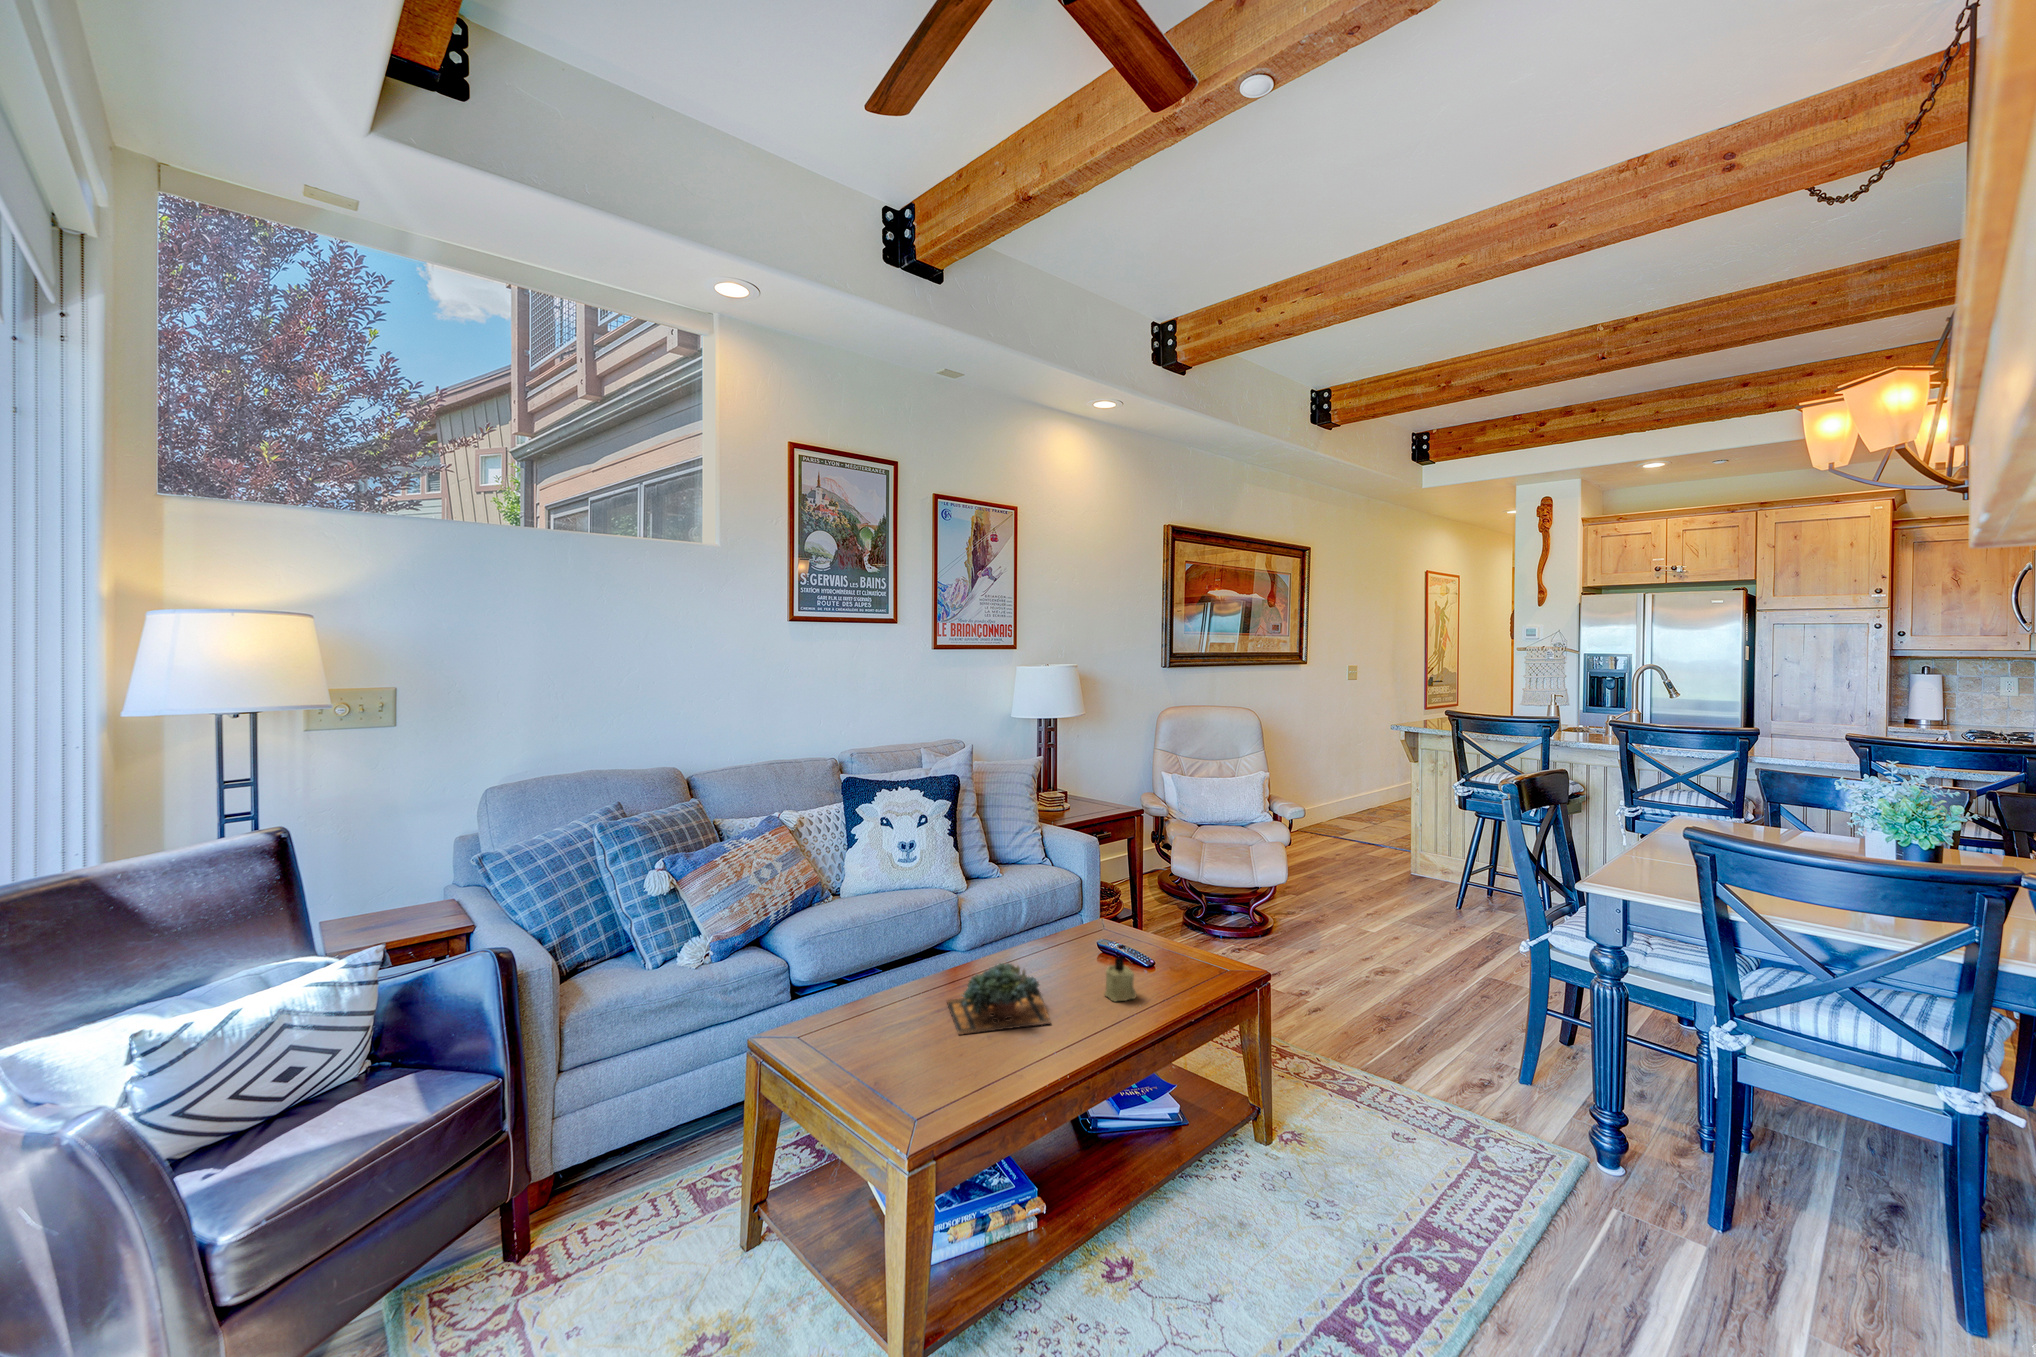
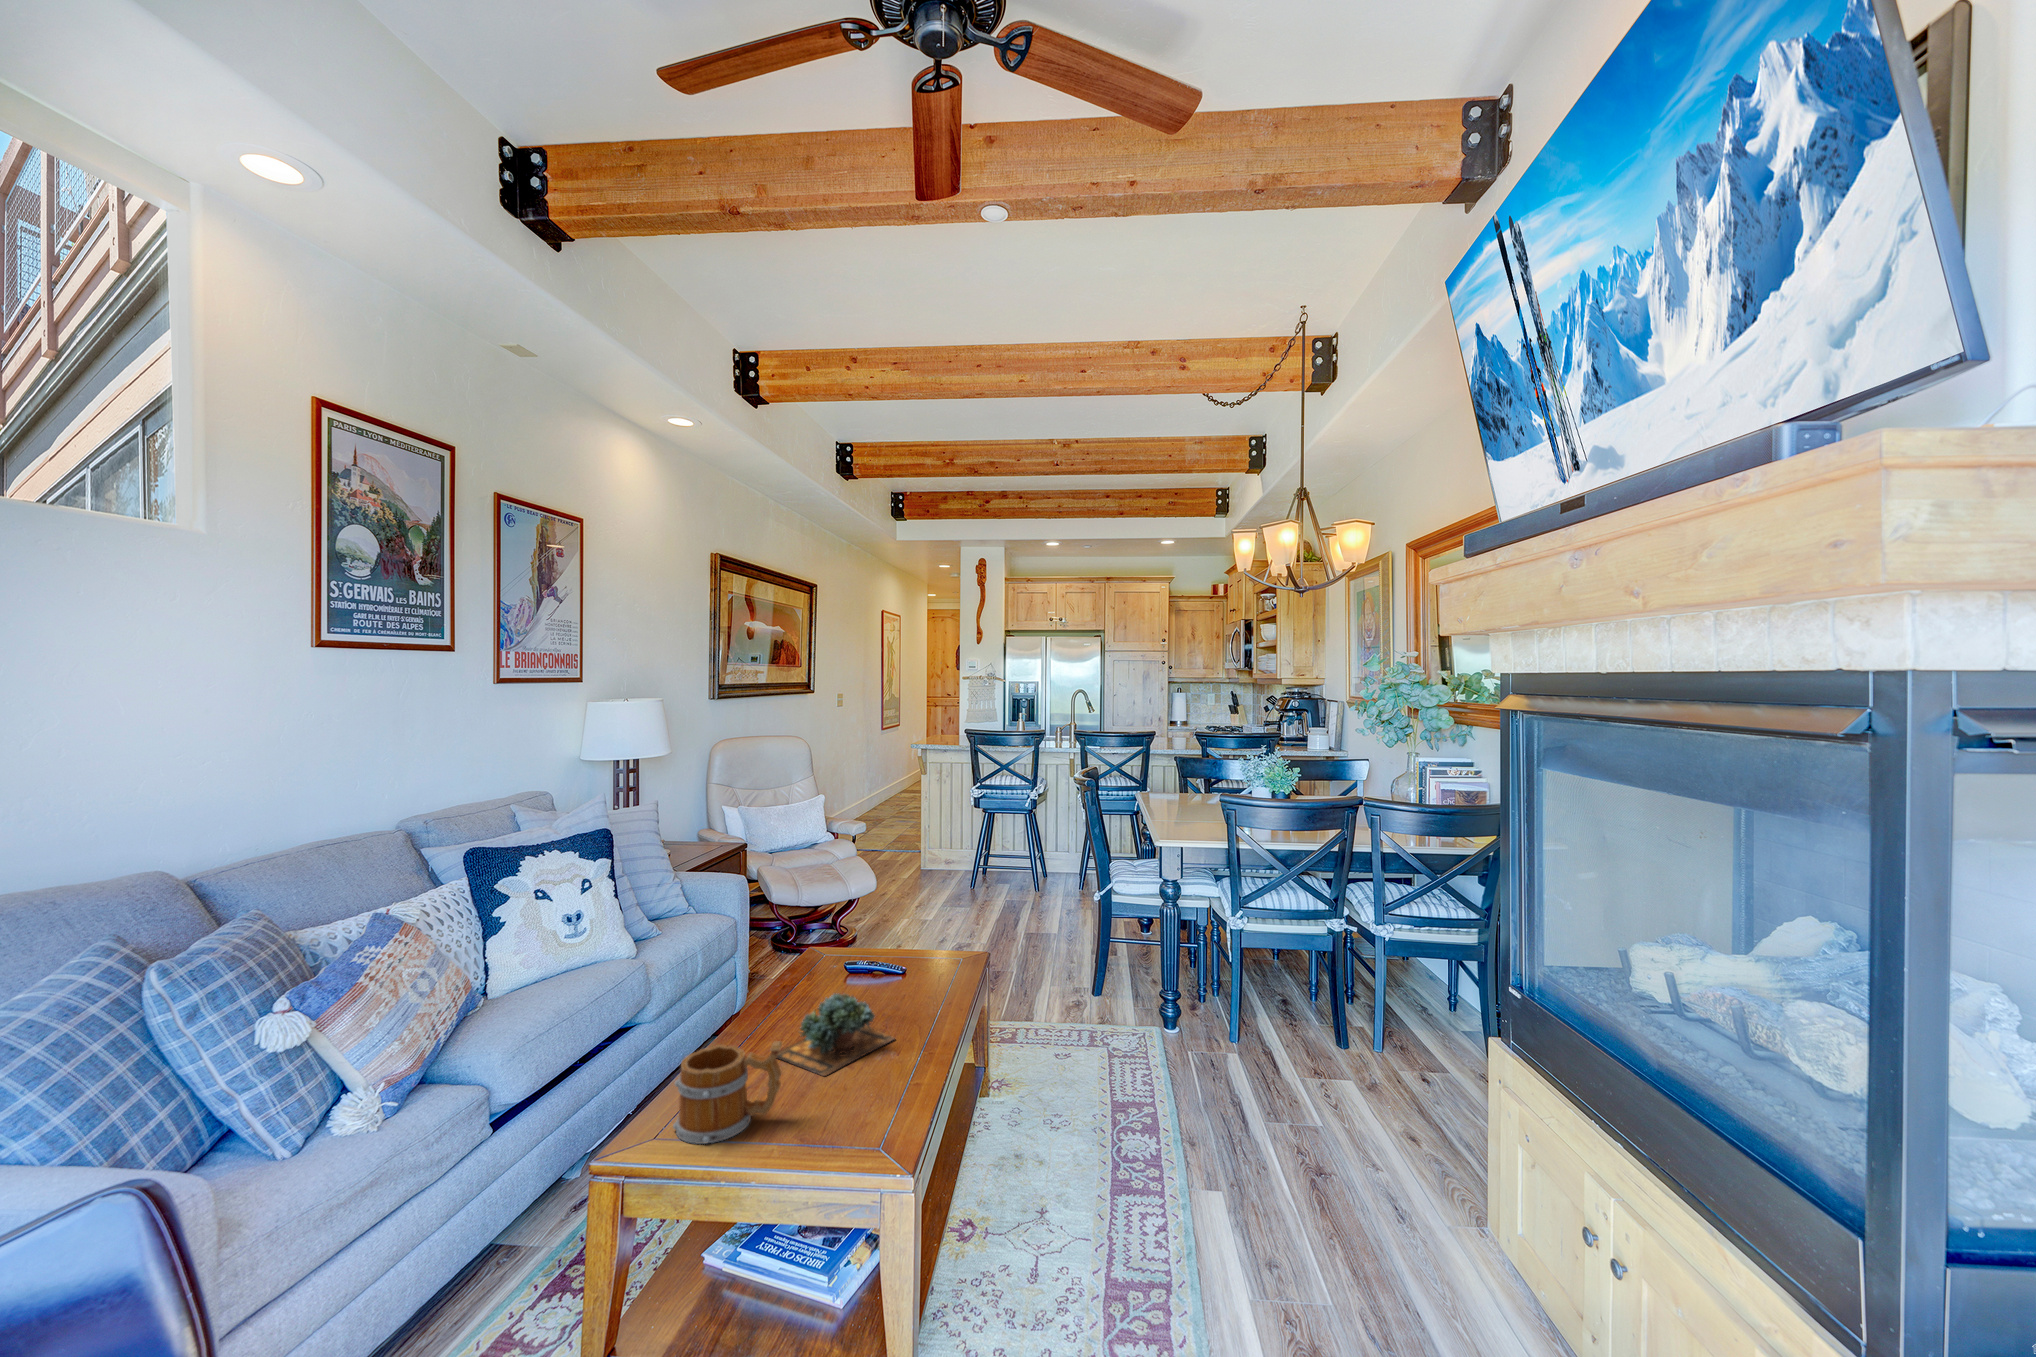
candle: present [1105,957,1136,1001] -> none [908,962,938,1006]
mug: none [815,976,891,1056] -> present [673,1041,782,1144]

